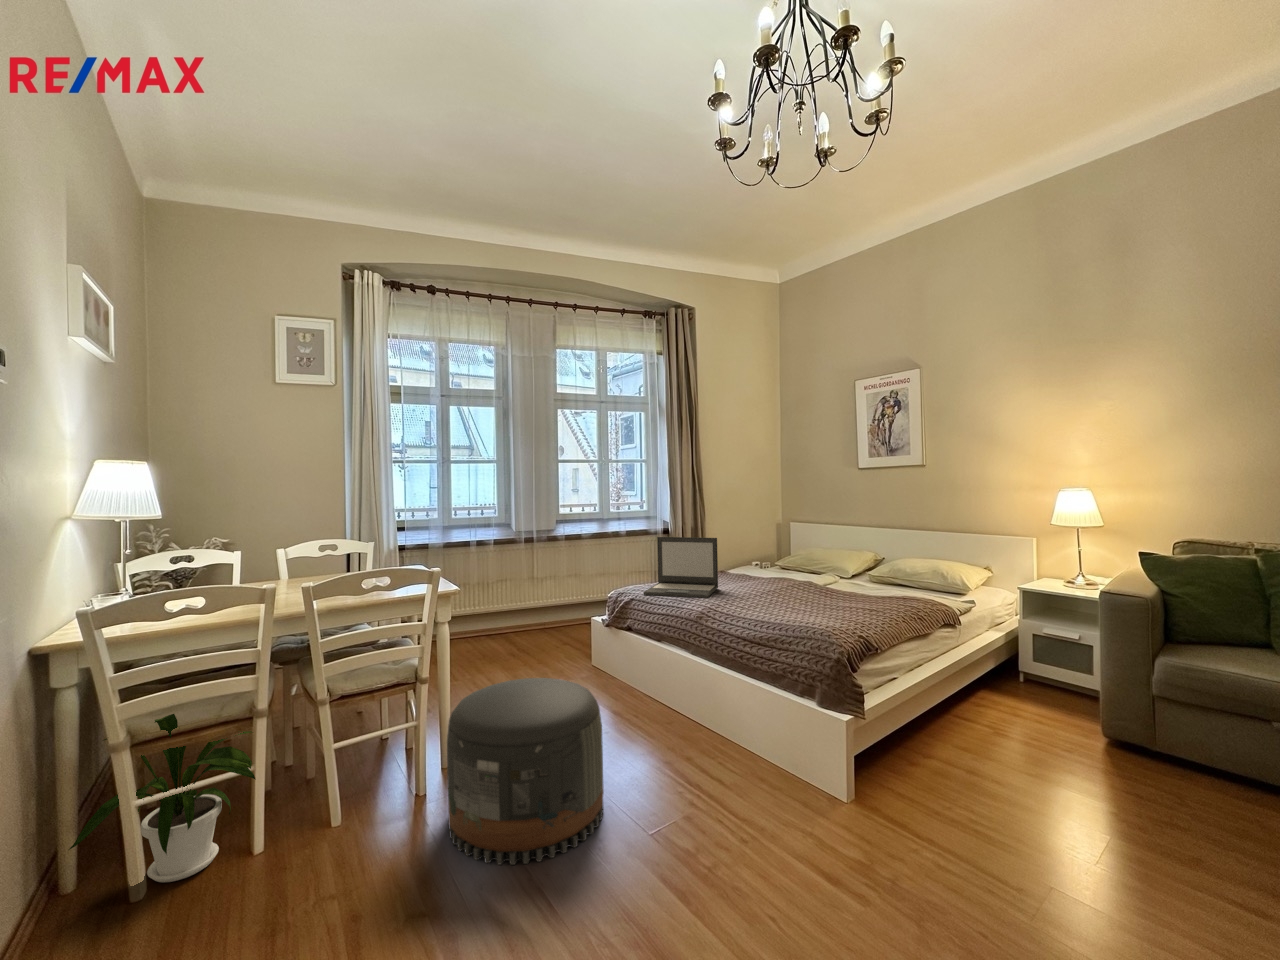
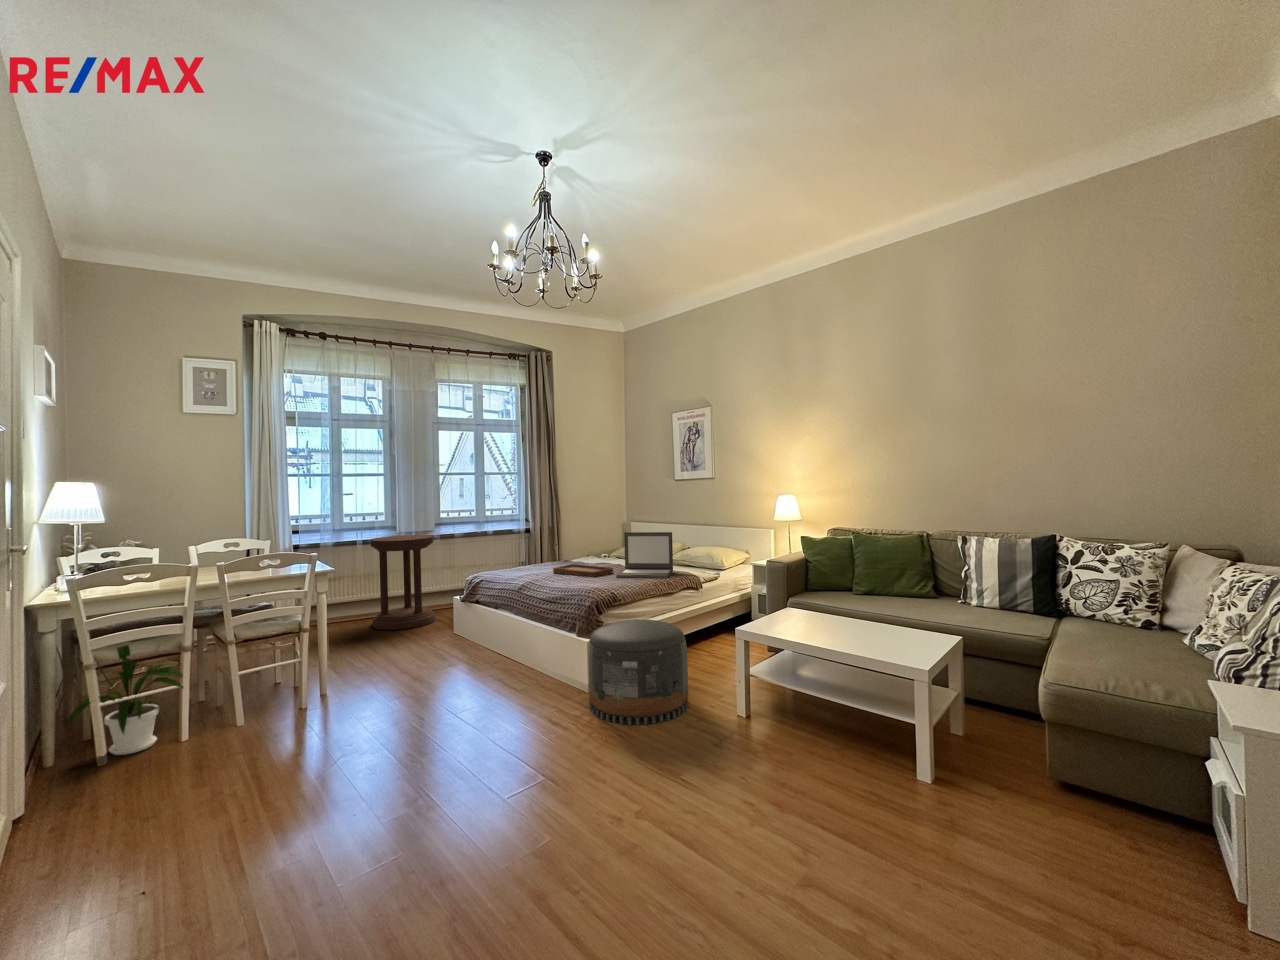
side table: none [488,535,564,654] -> present [370,535,435,630]
laptop: present [644,537,718,598] -> present [616,532,673,578]
tray: none [729,567,816,602] -> present [553,554,613,577]
pouf: present [447,678,604,865] -> present [588,619,688,725]

